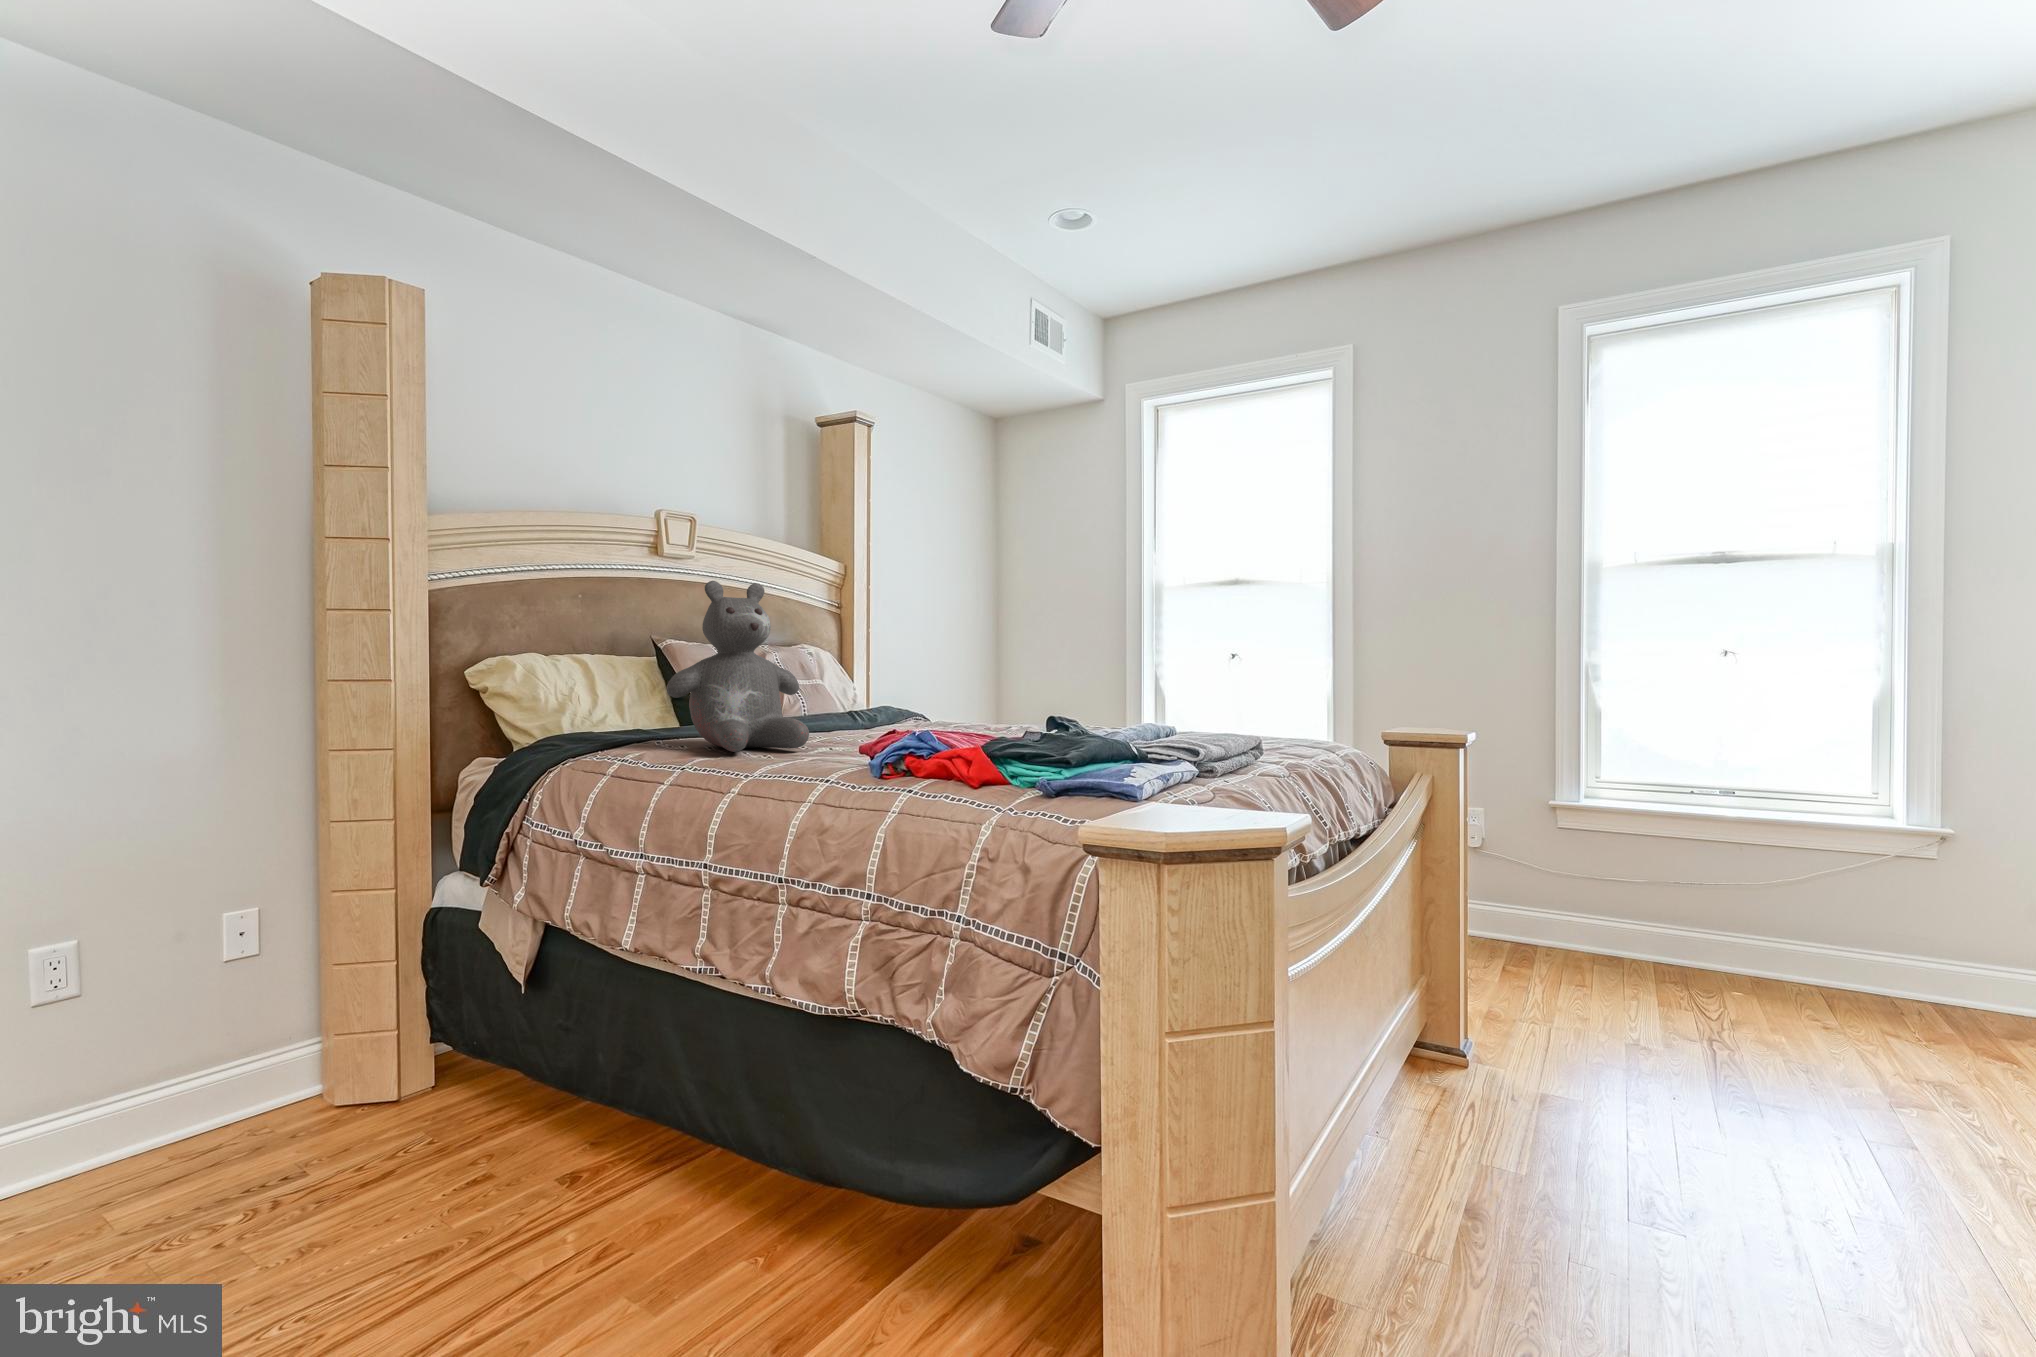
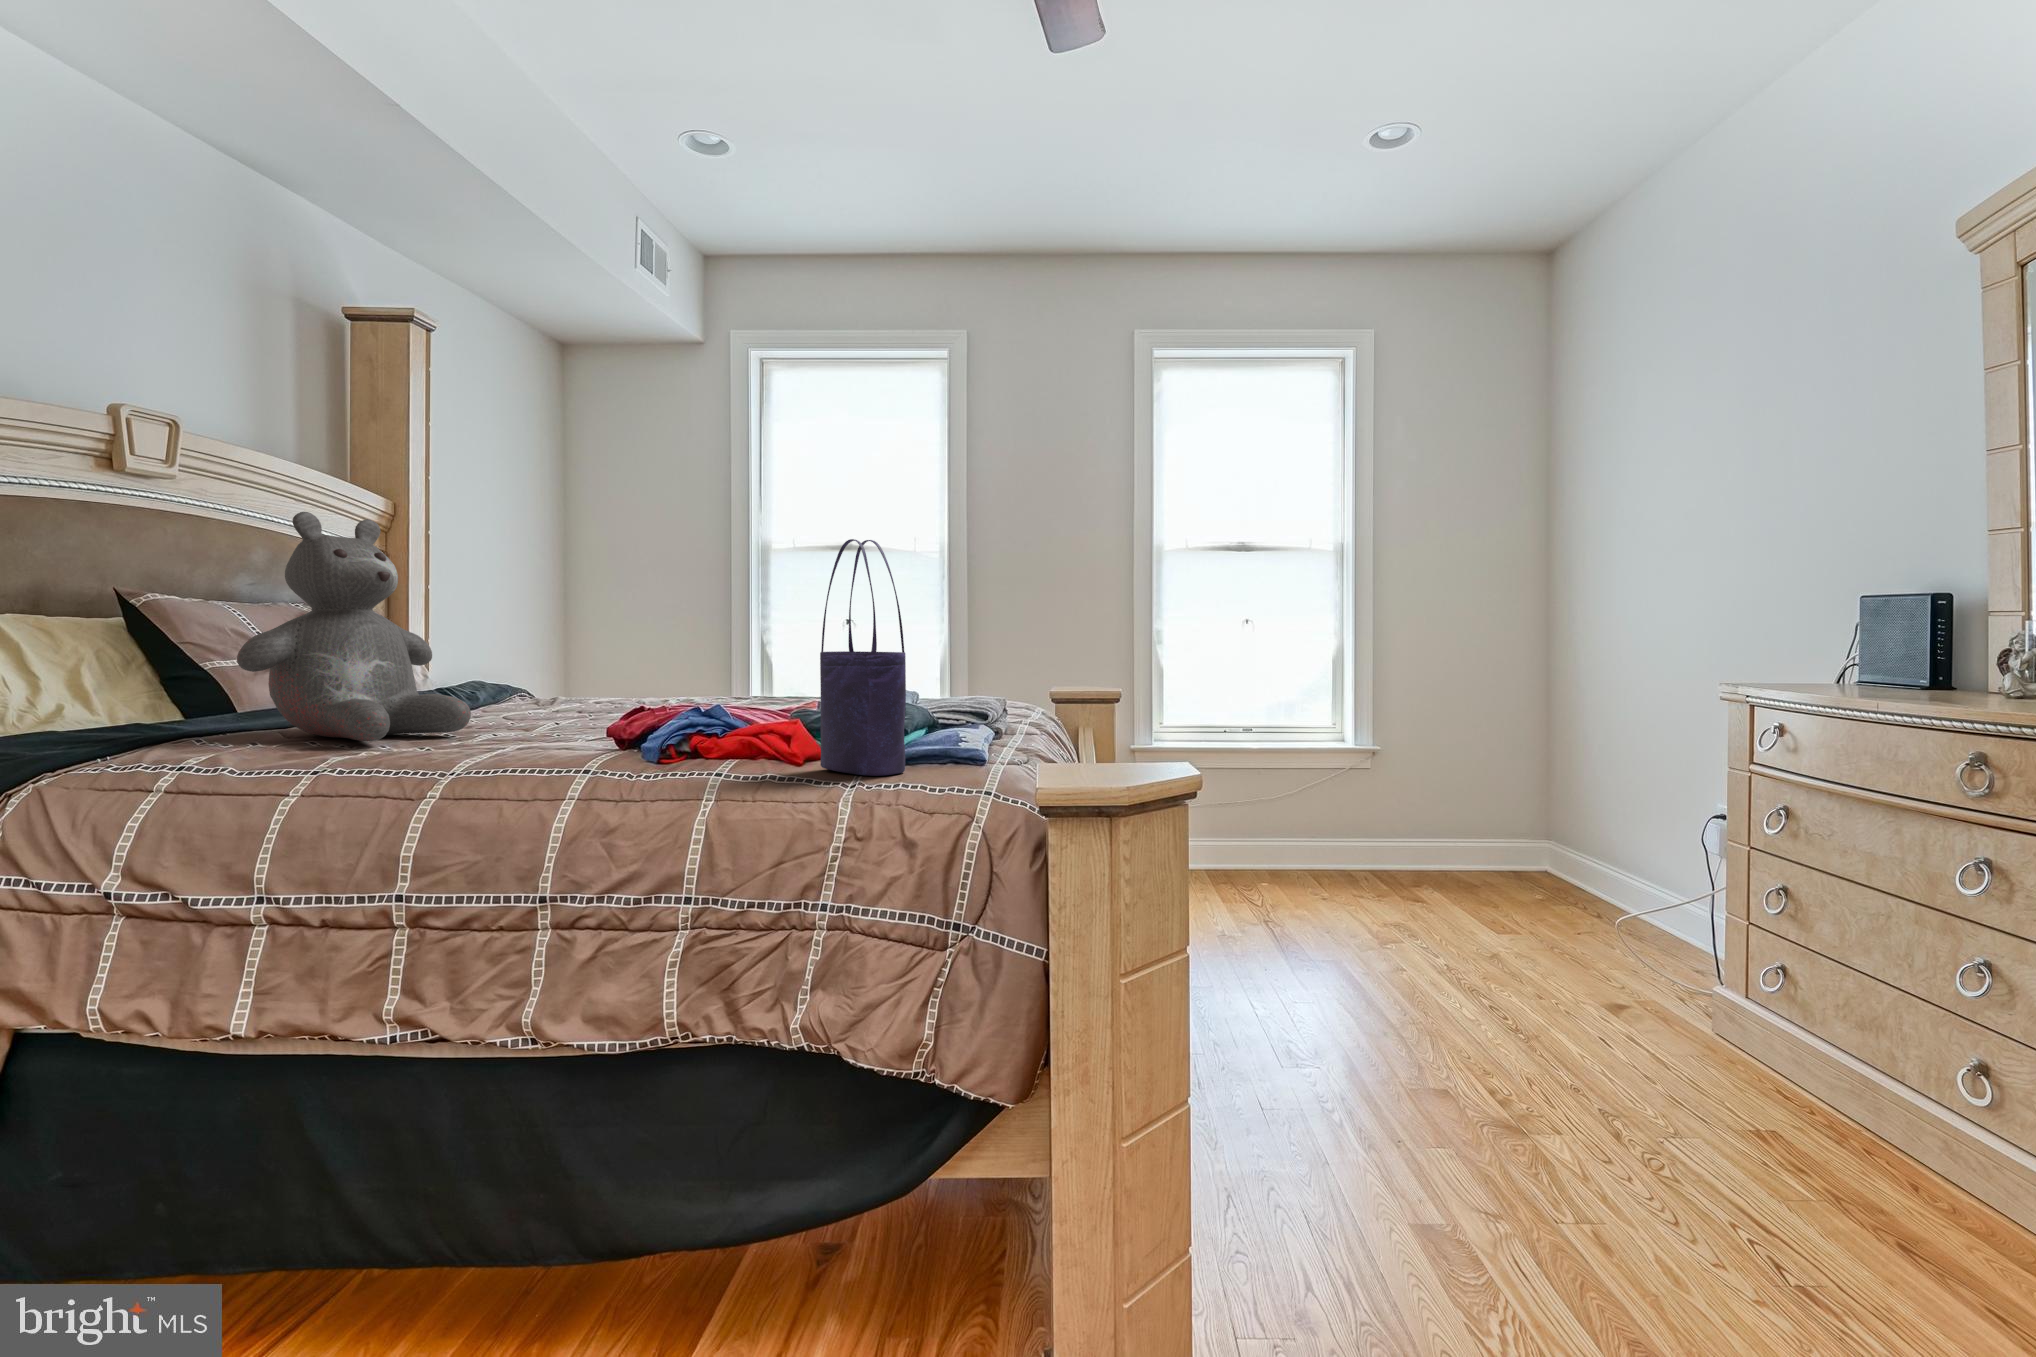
tote bag: none [994,586,1050,805] -> present [820,539,906,776]

